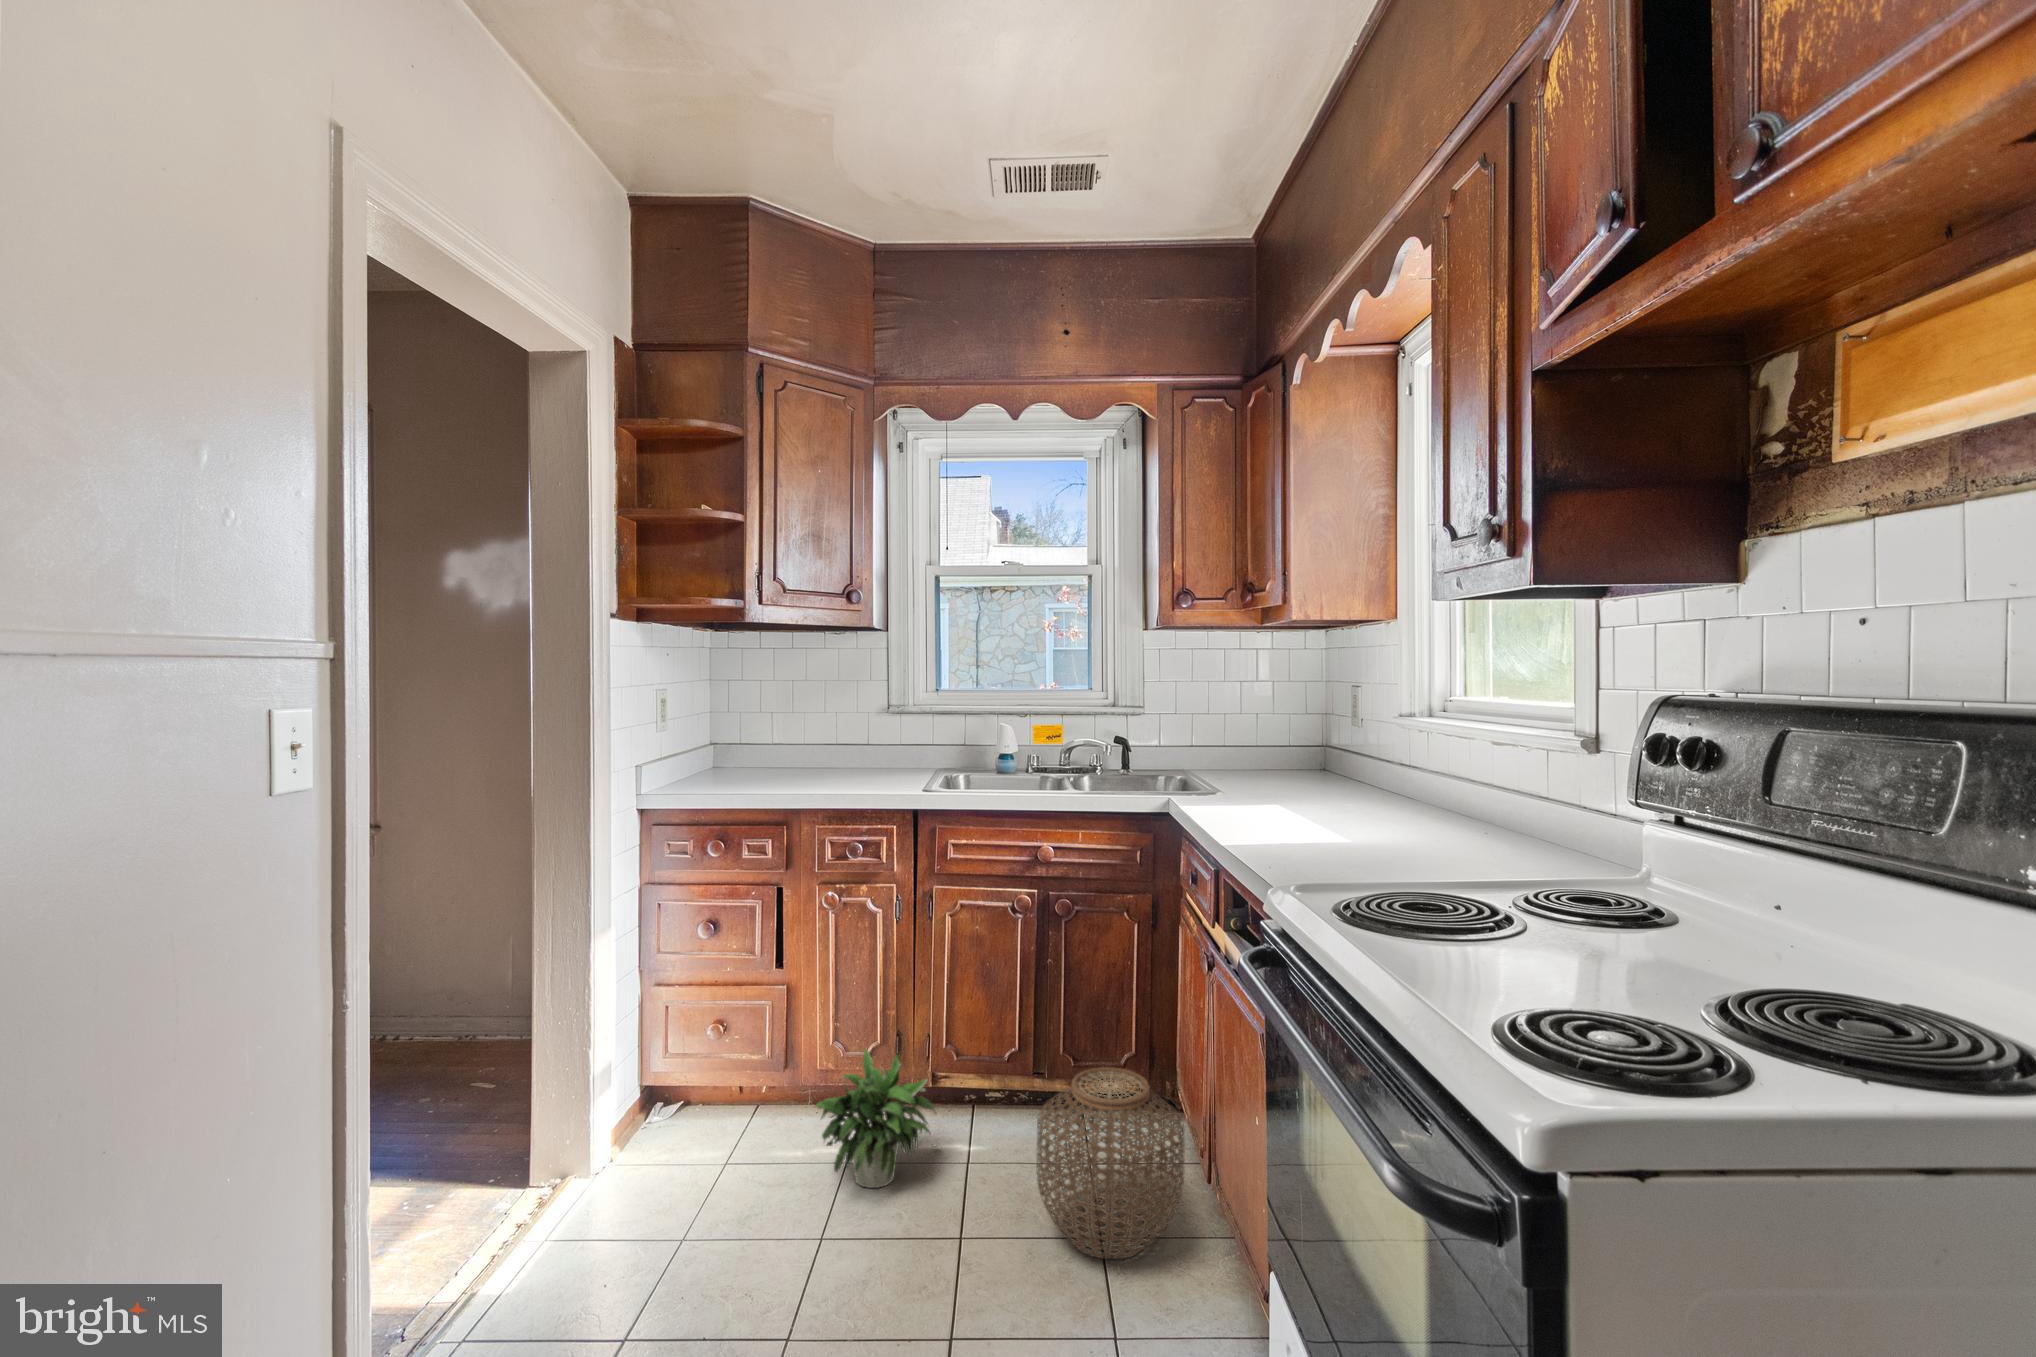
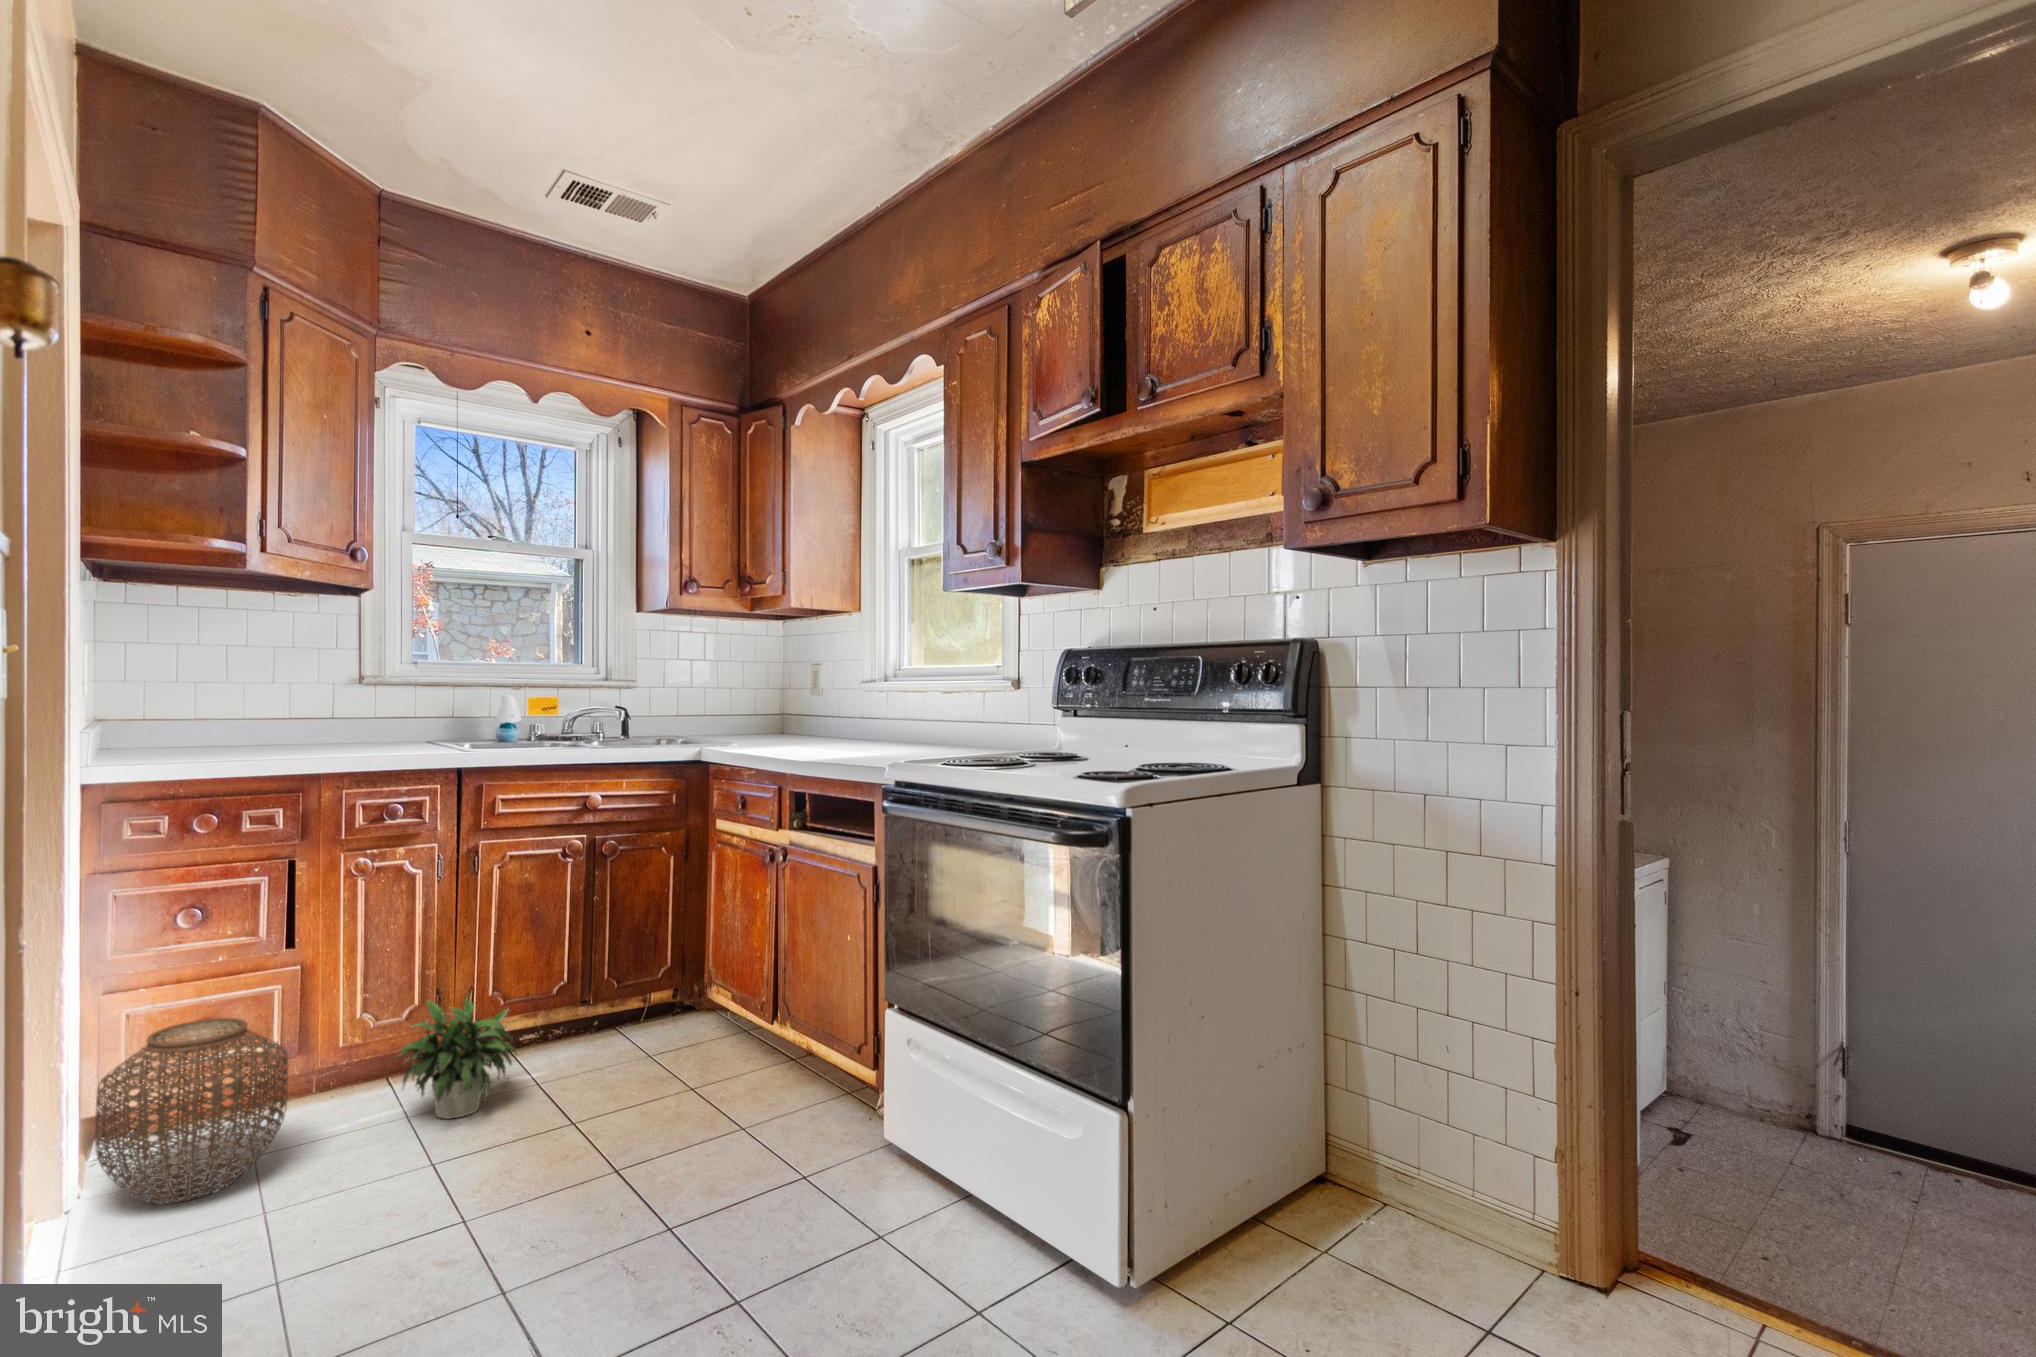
woven basket: present [1037,1067,1185,1259] -> present [95,1018,288,1204]

